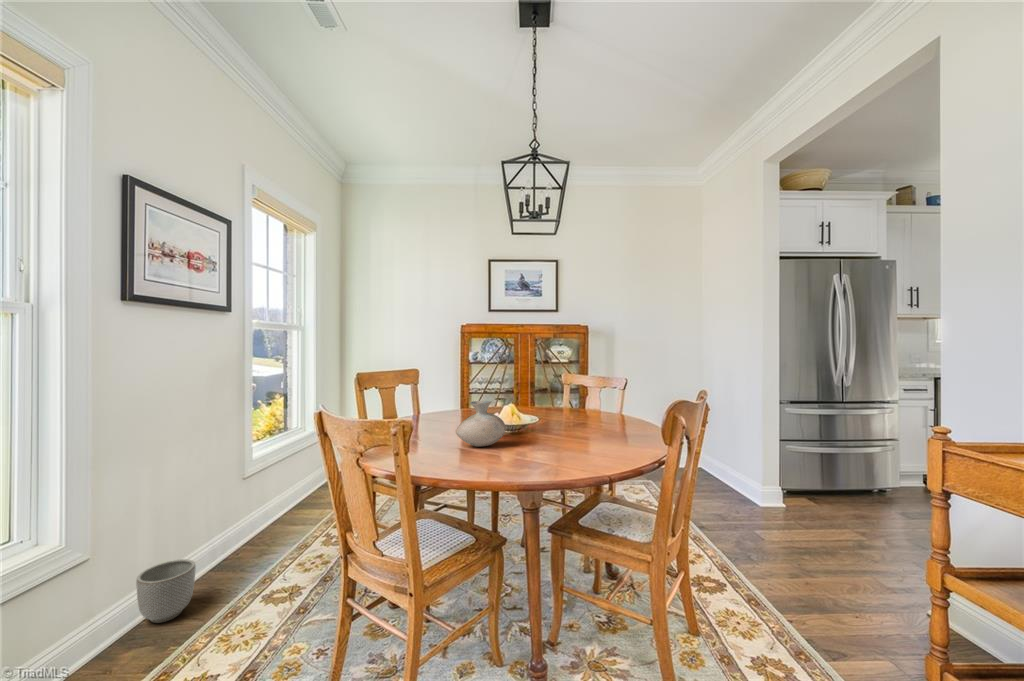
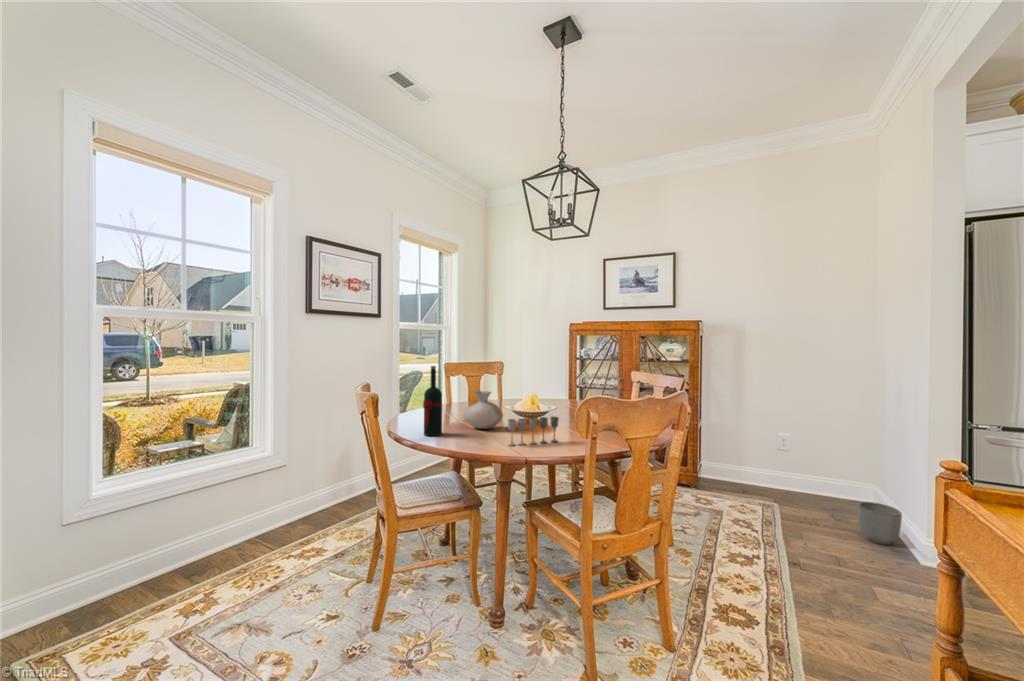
wine bottle: none [429,371,453,463] -> present [423,366,442,436]
wine glass: none [552,422,590,460] -> present [508,417,559,446]
planter: present [136,559,196,623] -> present [857,502,902,545]

